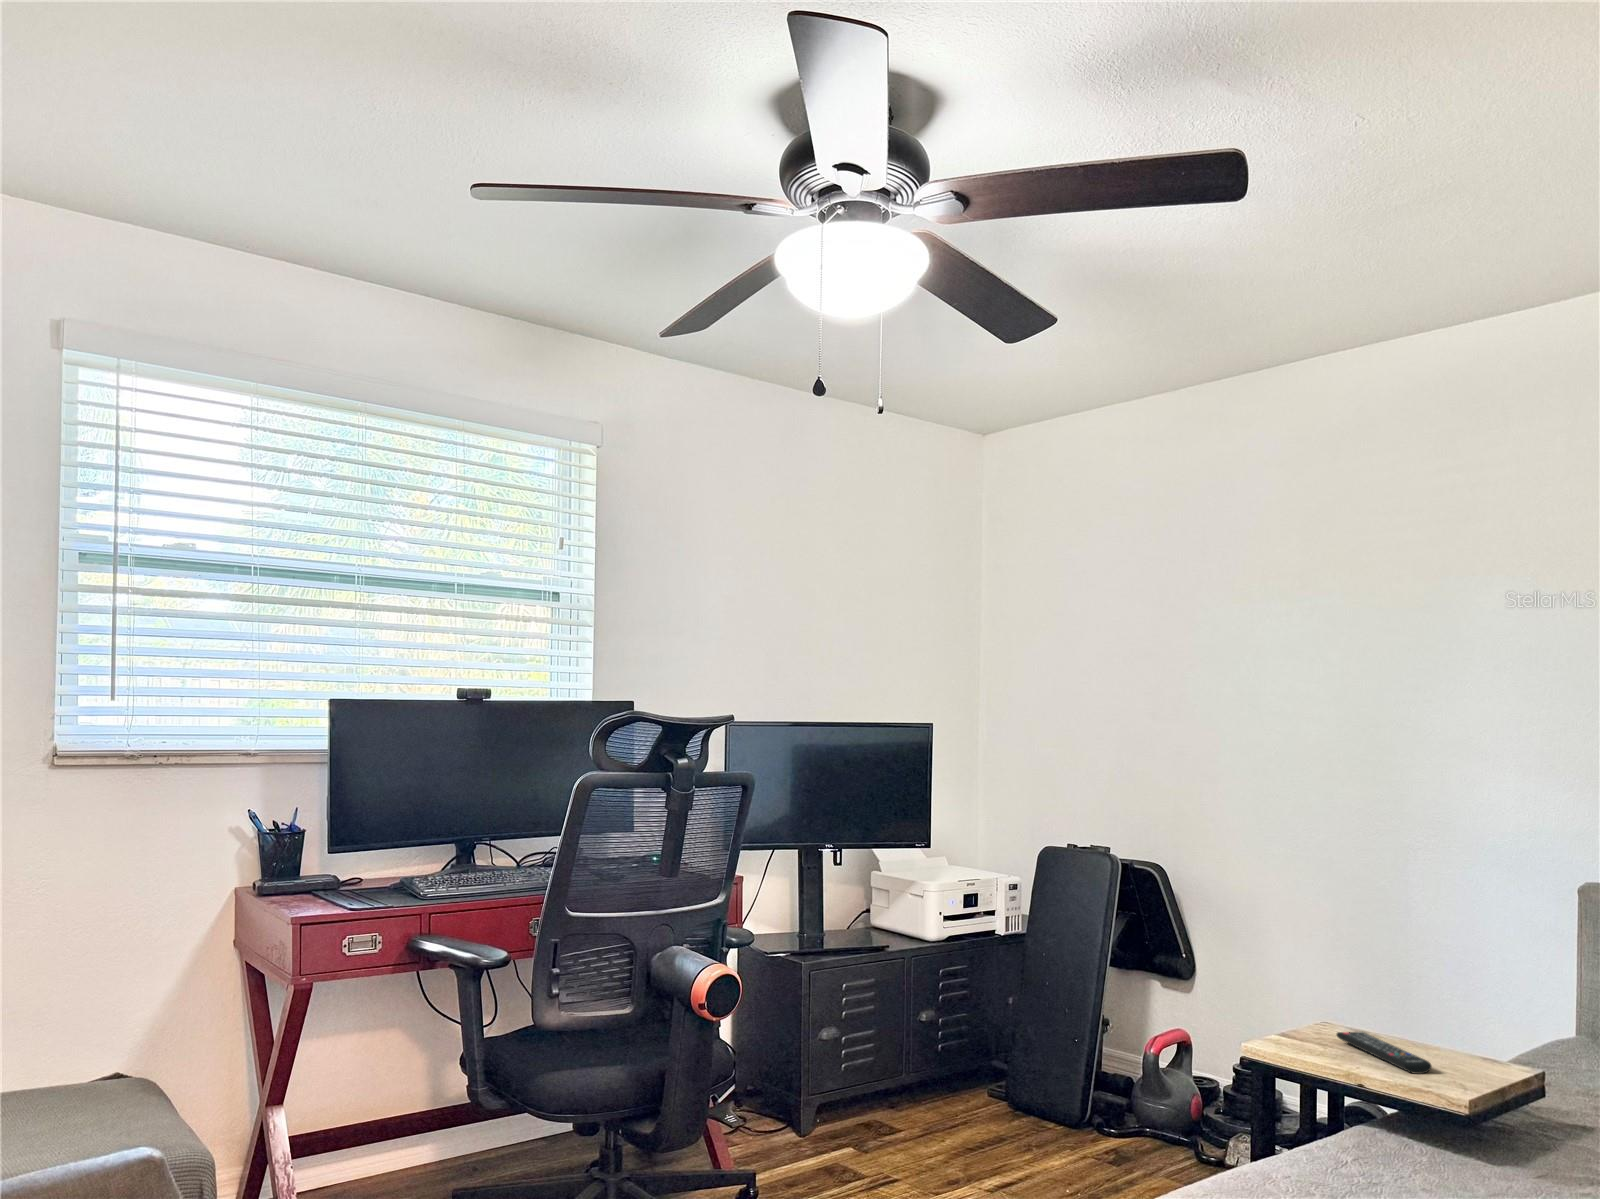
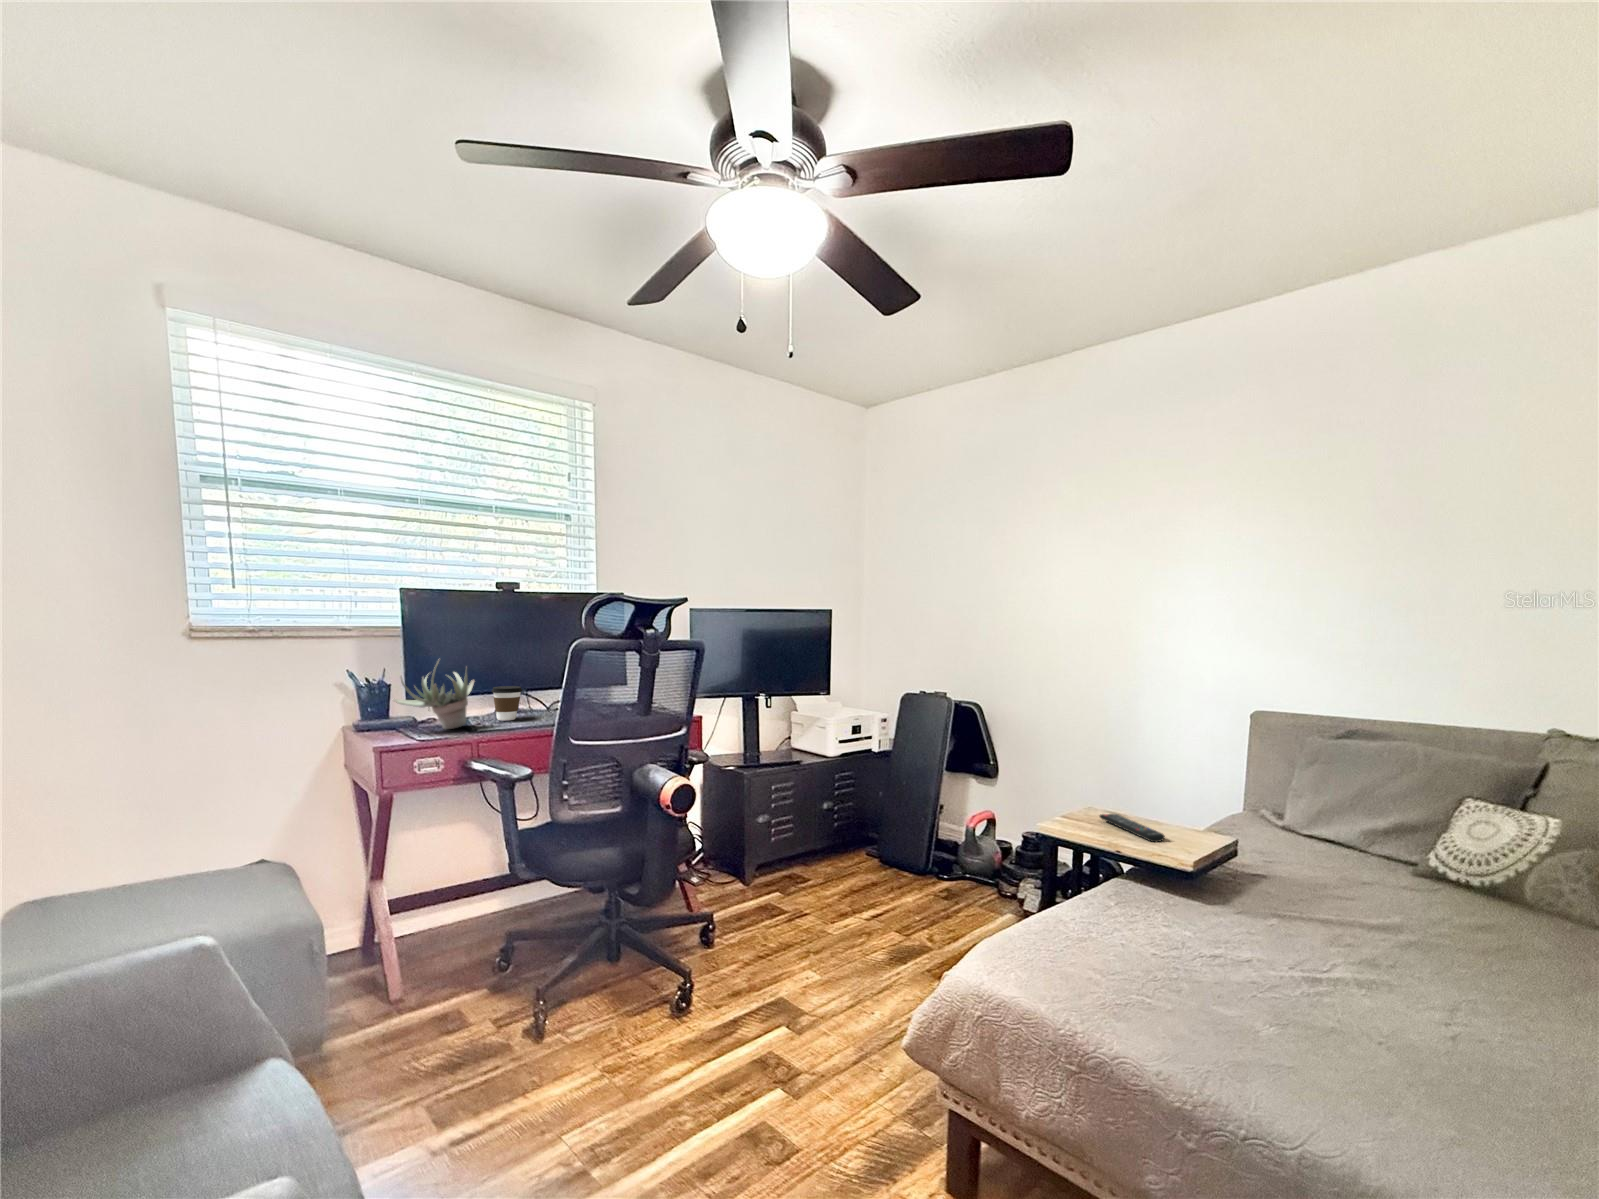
succulent plant: none [313,791,423,894] -> present [393,661,474,729]
coffee cup: none [443,831,487,881] -> present [492,686,523,721]

